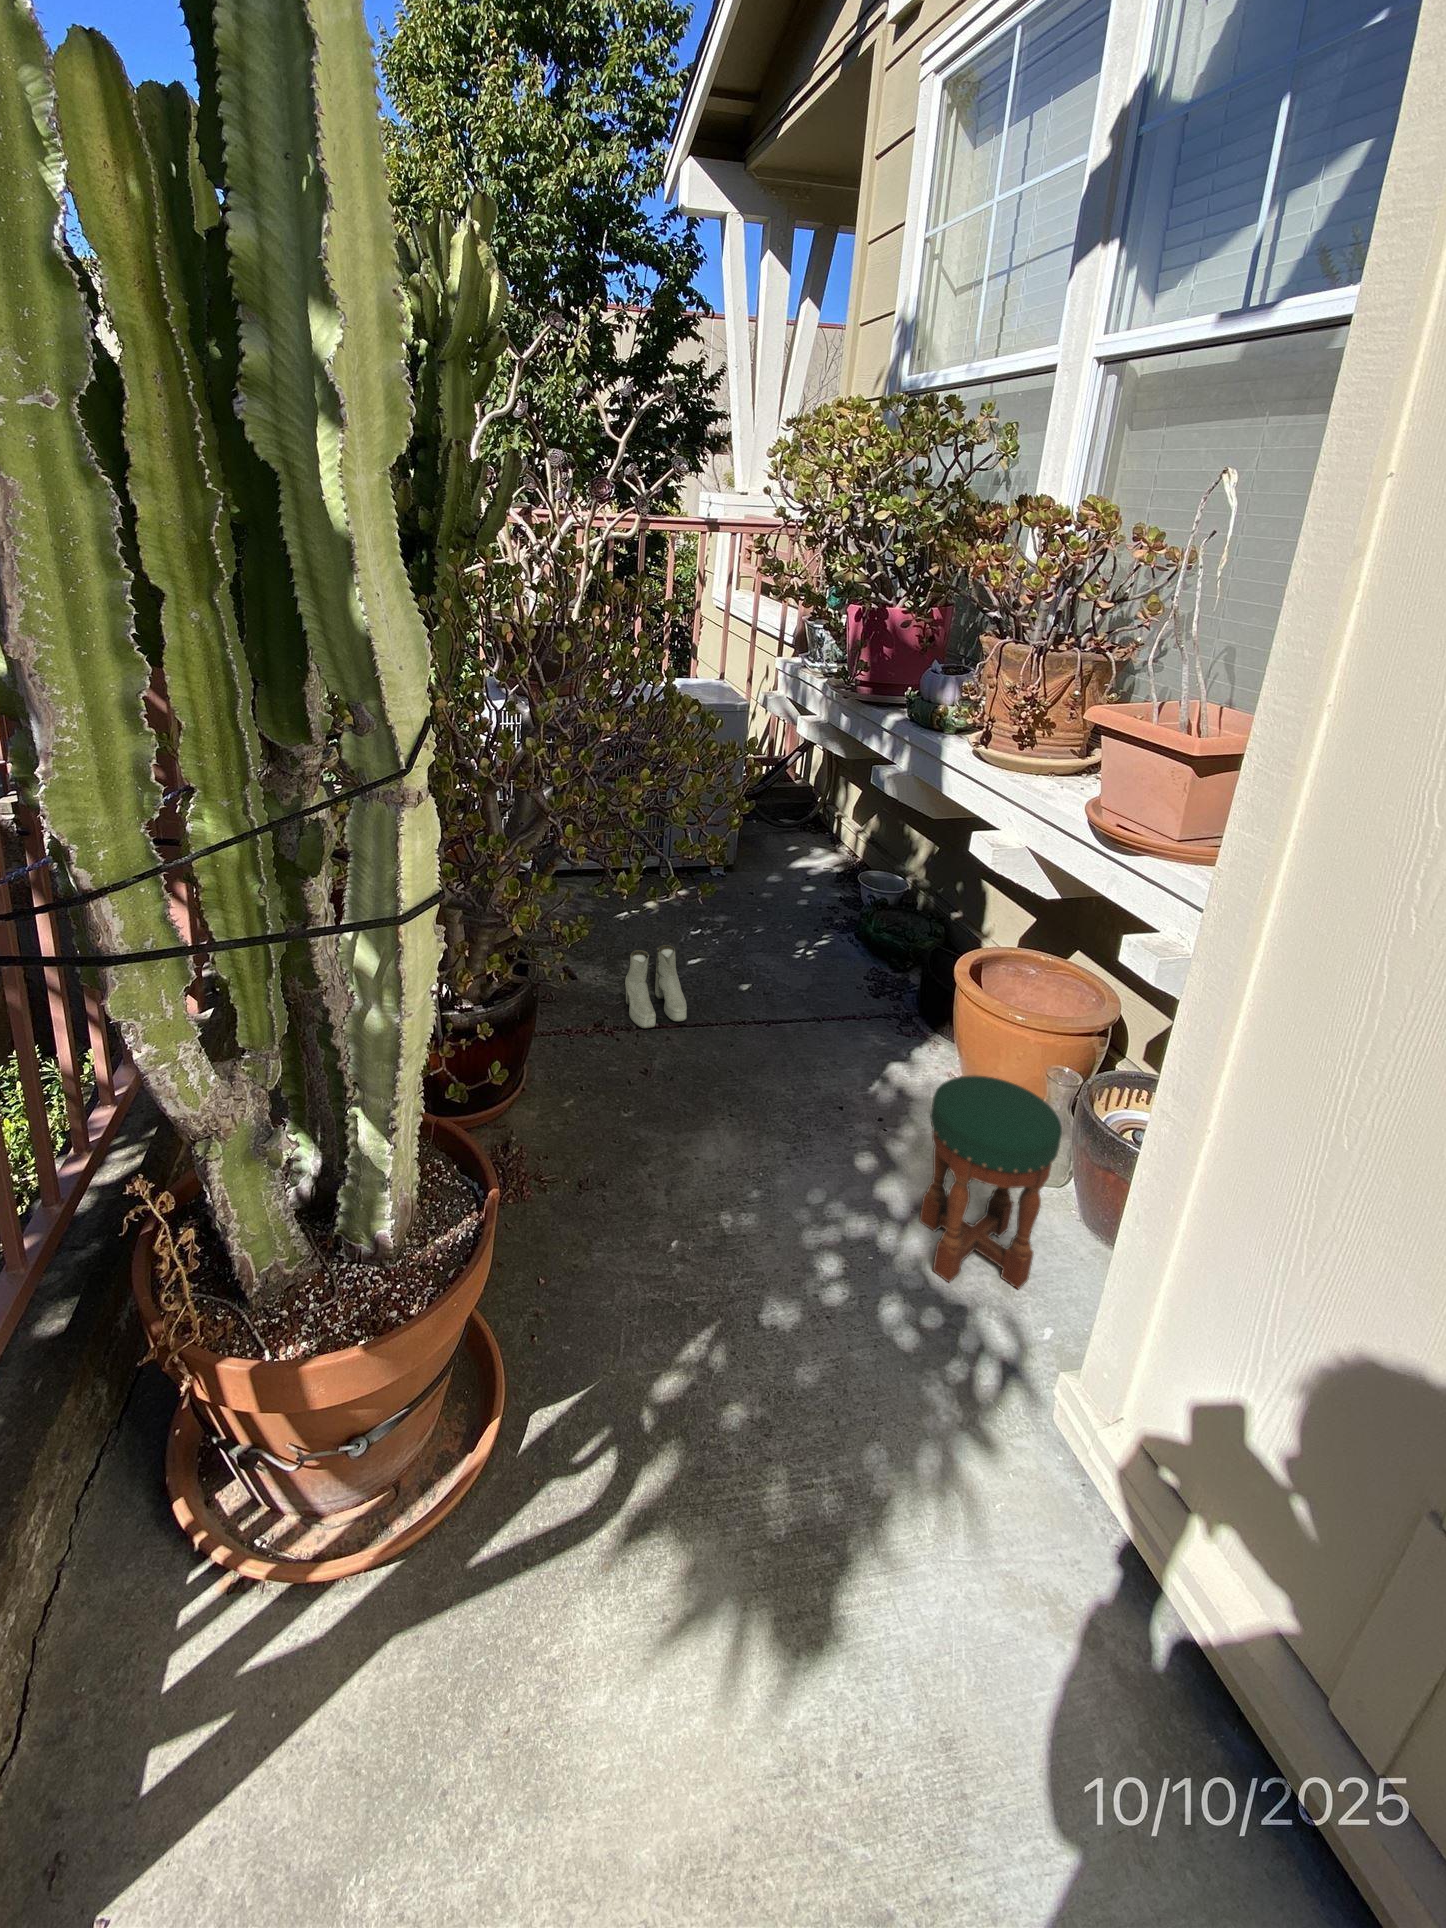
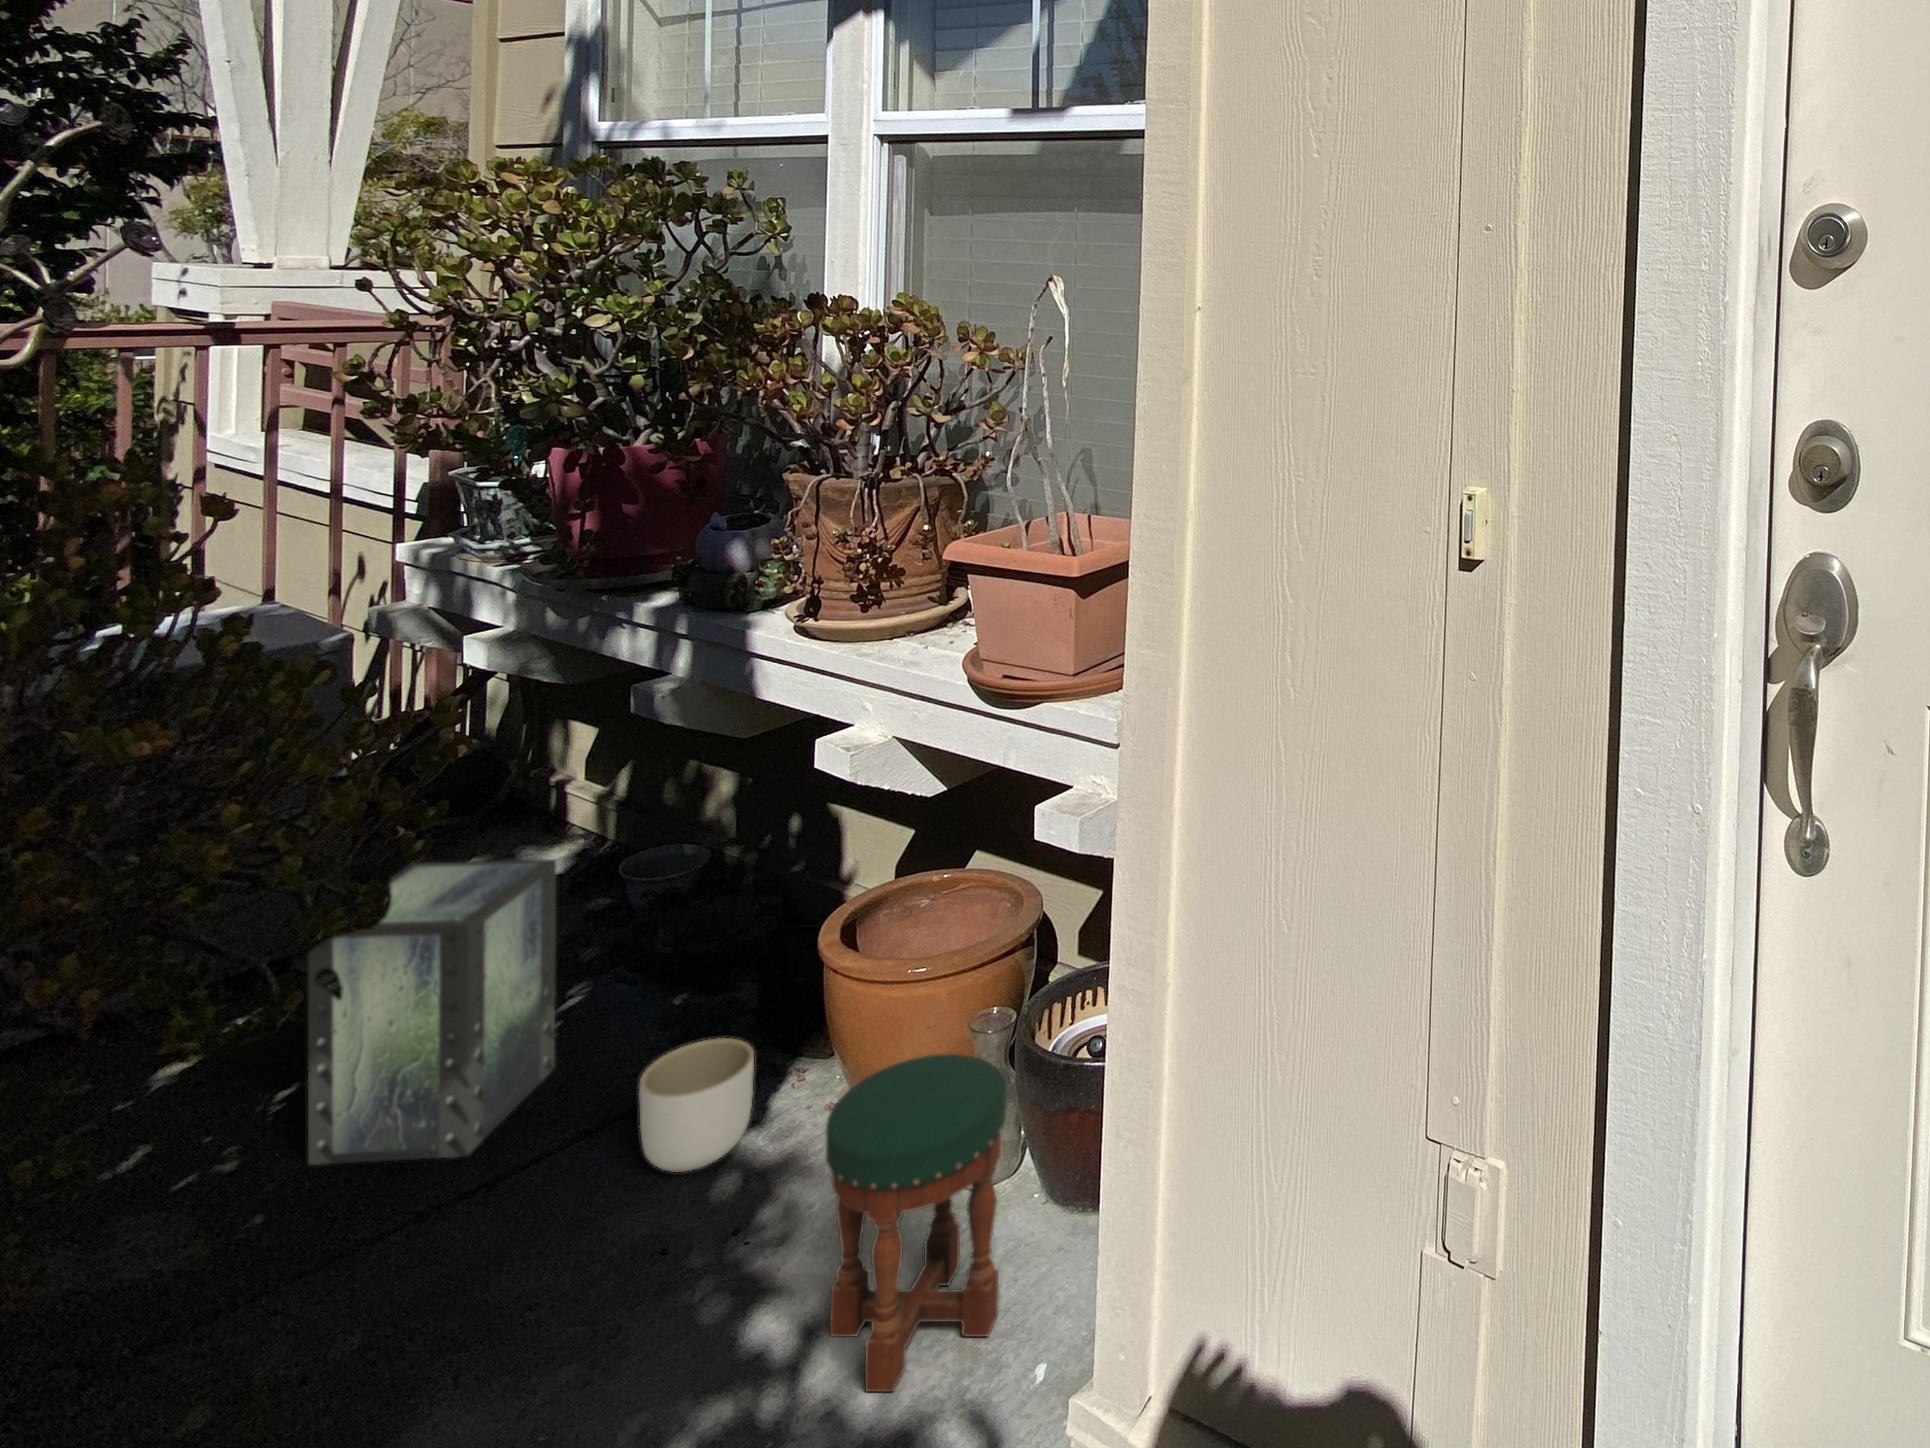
storage box: none [699,837,821,1006] -> present [308,859,556,1165]
boots: present [625,945,687,1028] -> none [119,1131,297,1329]
planter: none [840,998,907,1074] -> present [639,1038,754,1172]

